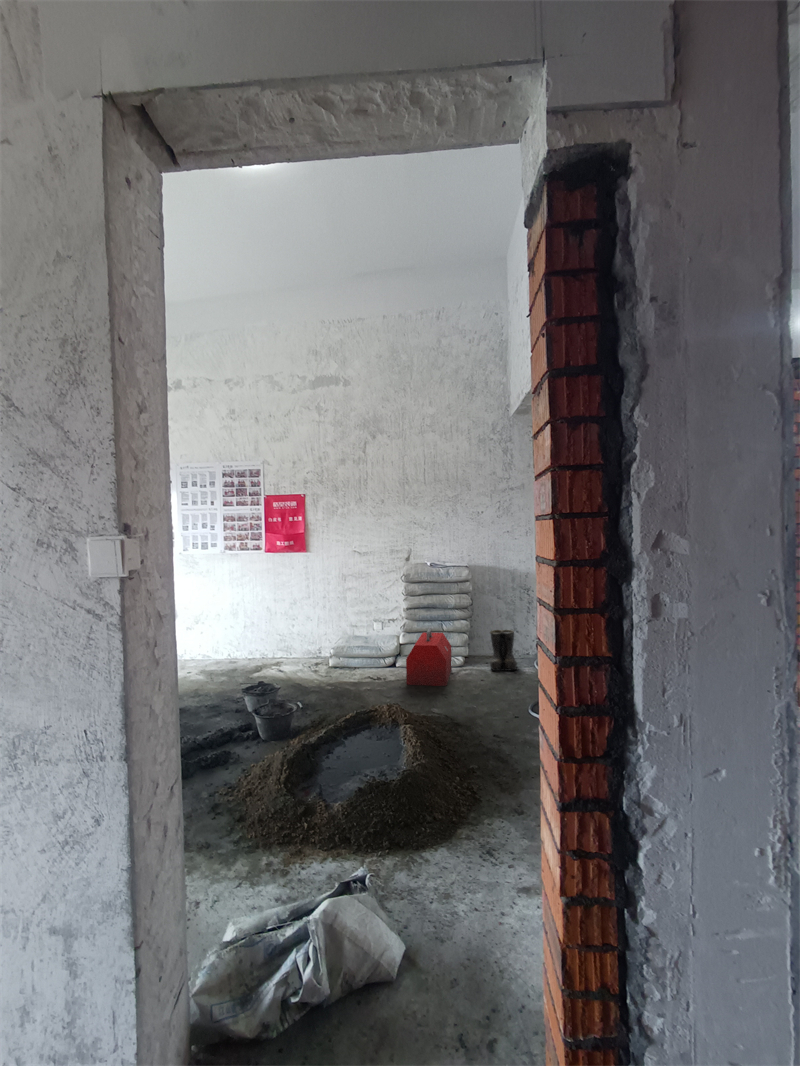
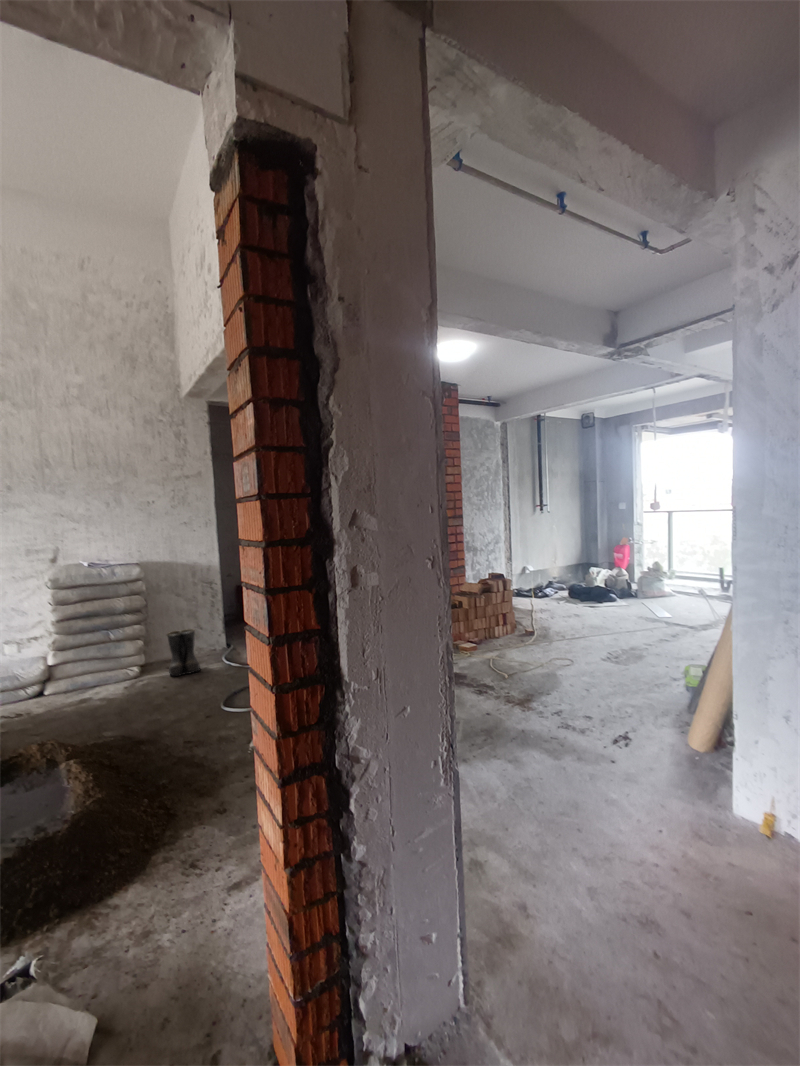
toolbox: present [406,628,452,686] -> none [62,640,122,712]

